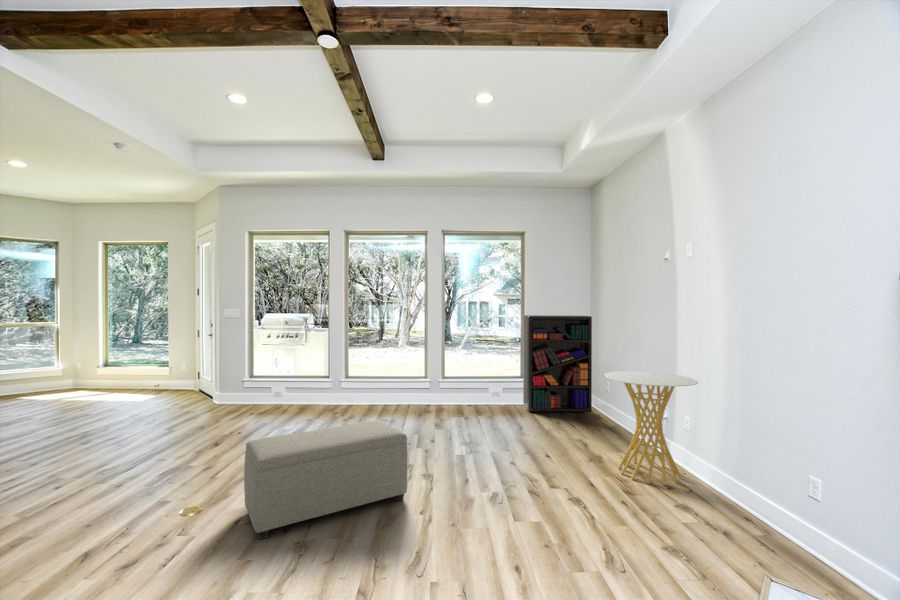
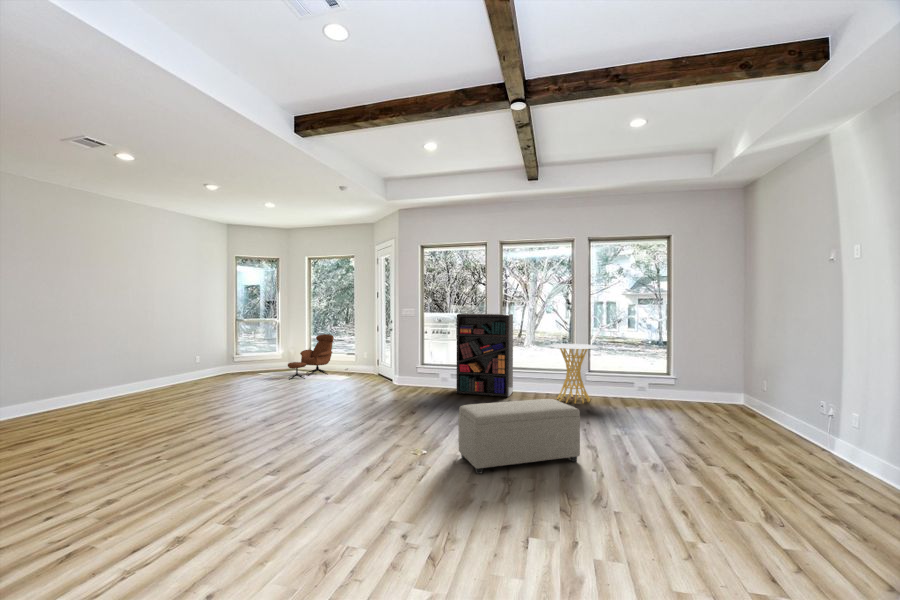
bookshelf: present [523,315,592,412] -> present [456,314,513,397]
lounge chair: none [61,342,138,404] -> present [288,334,333,380]
side table: present [604,371,698,485] -> present [550,344,598,403]

